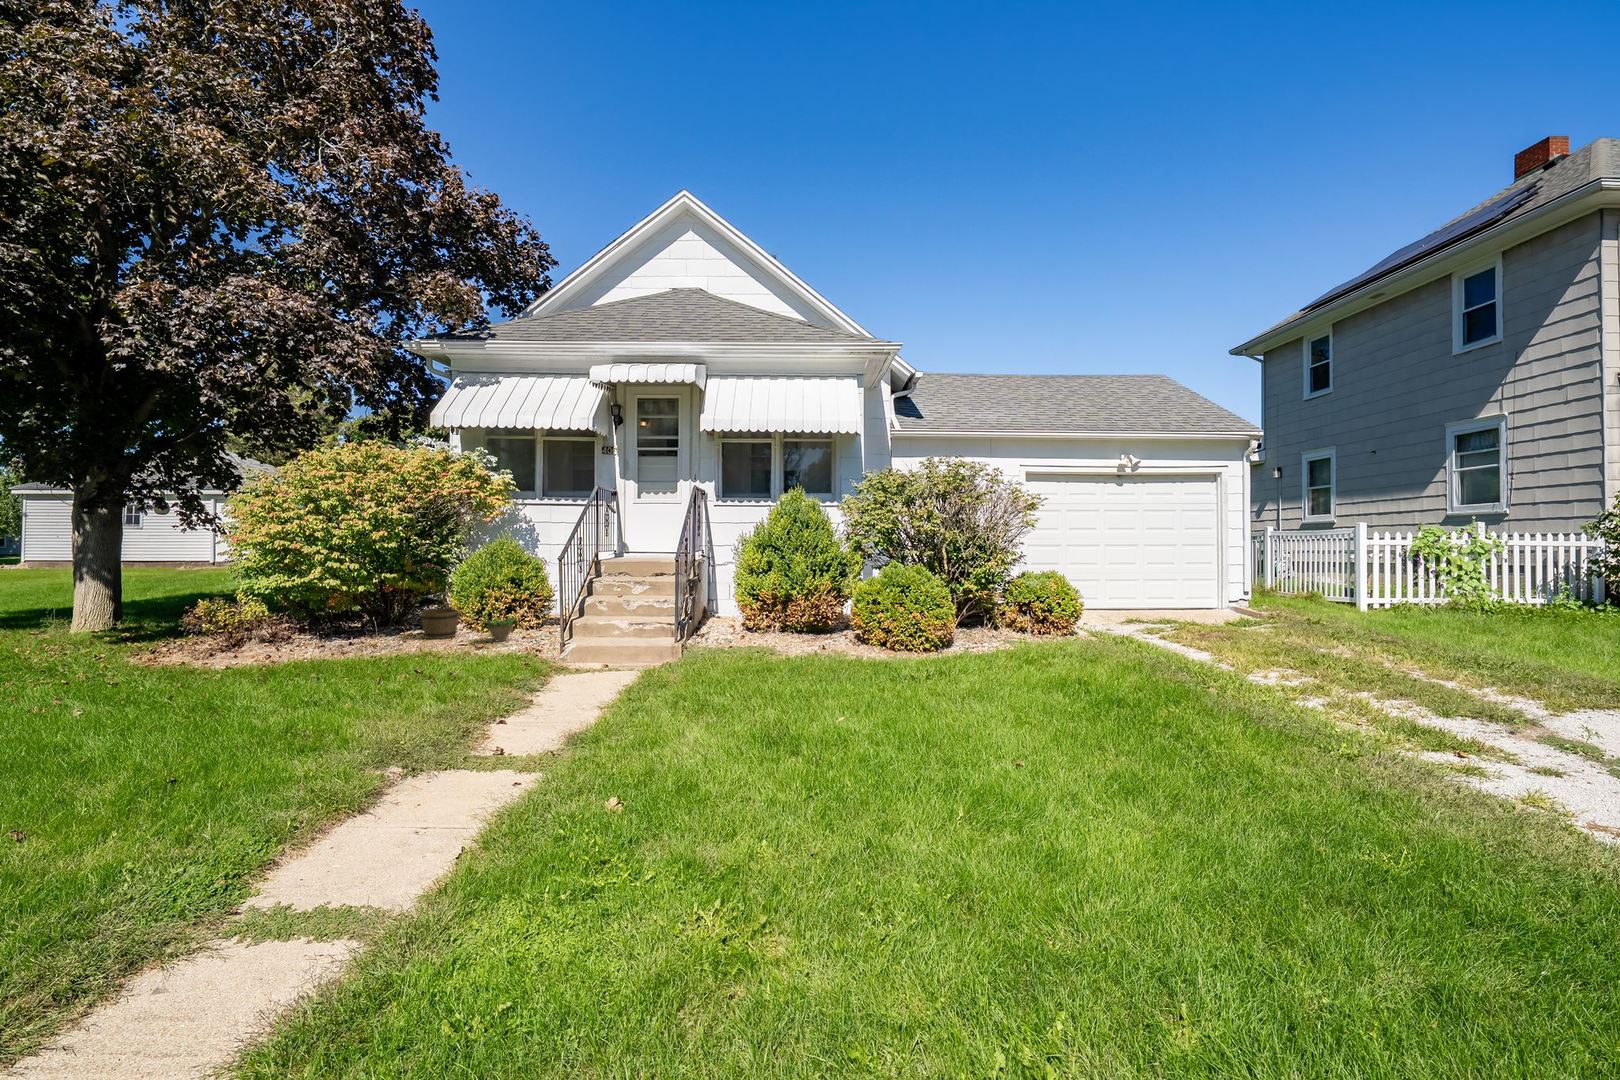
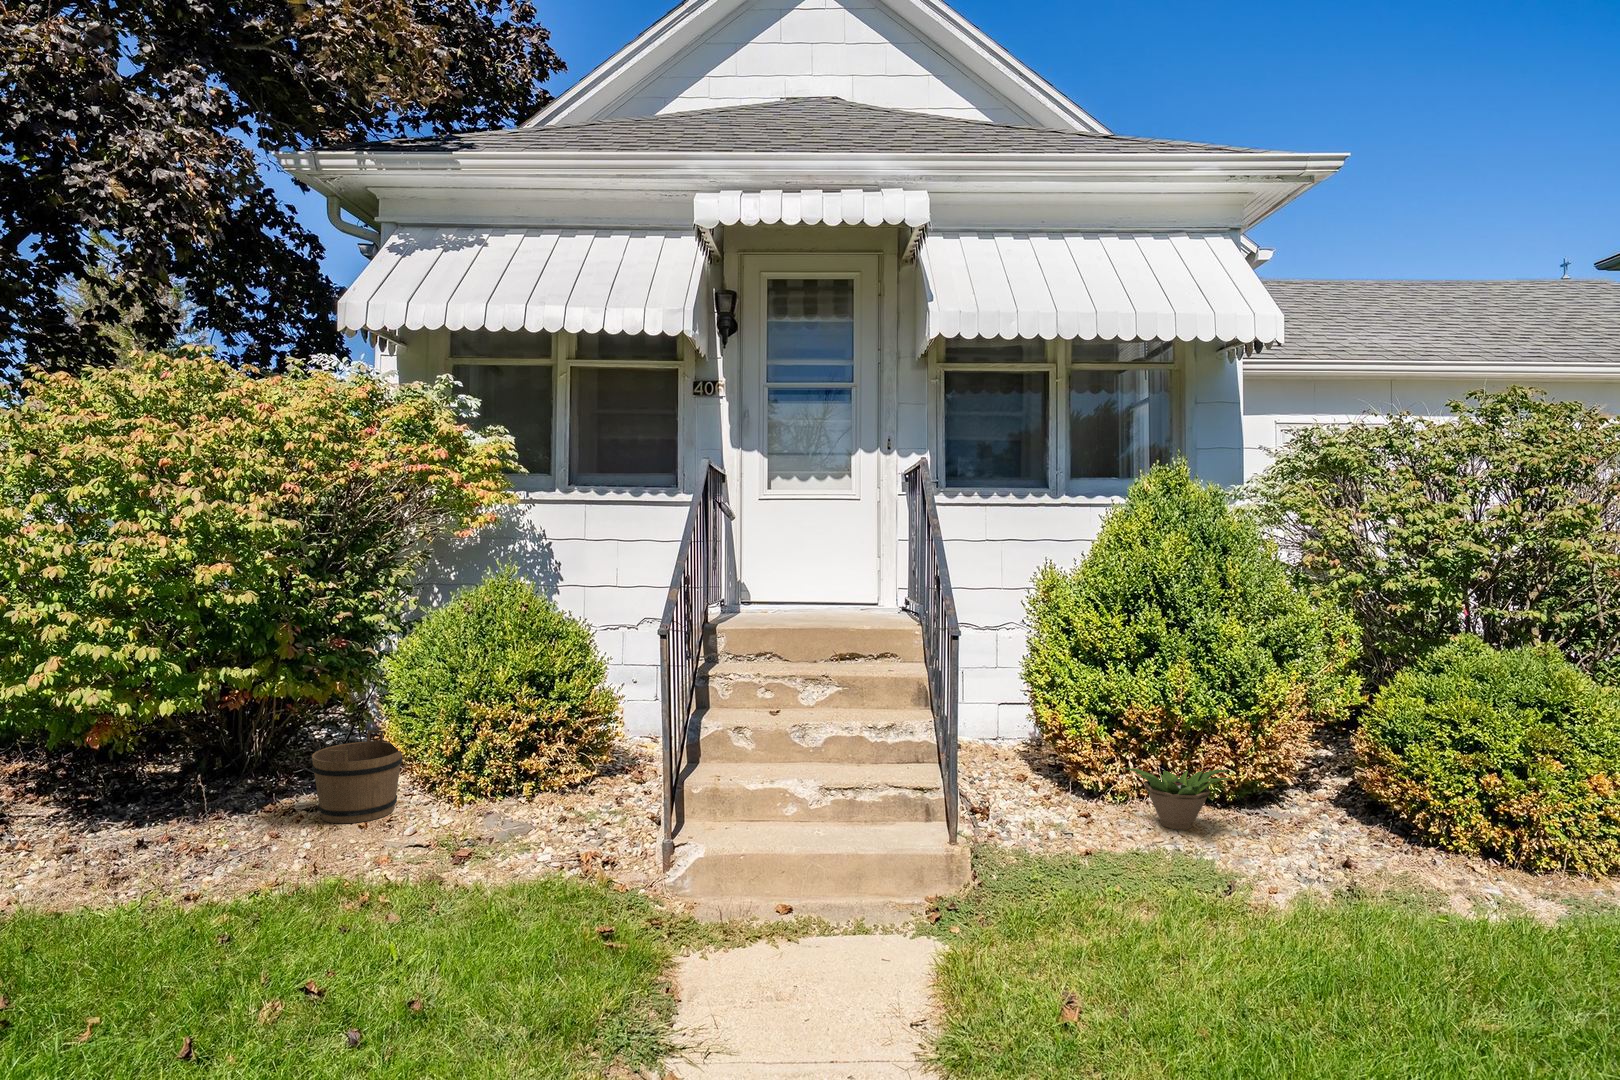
decorative plant: present [483,617,519,641] -> present [1120,768,1231,830]

